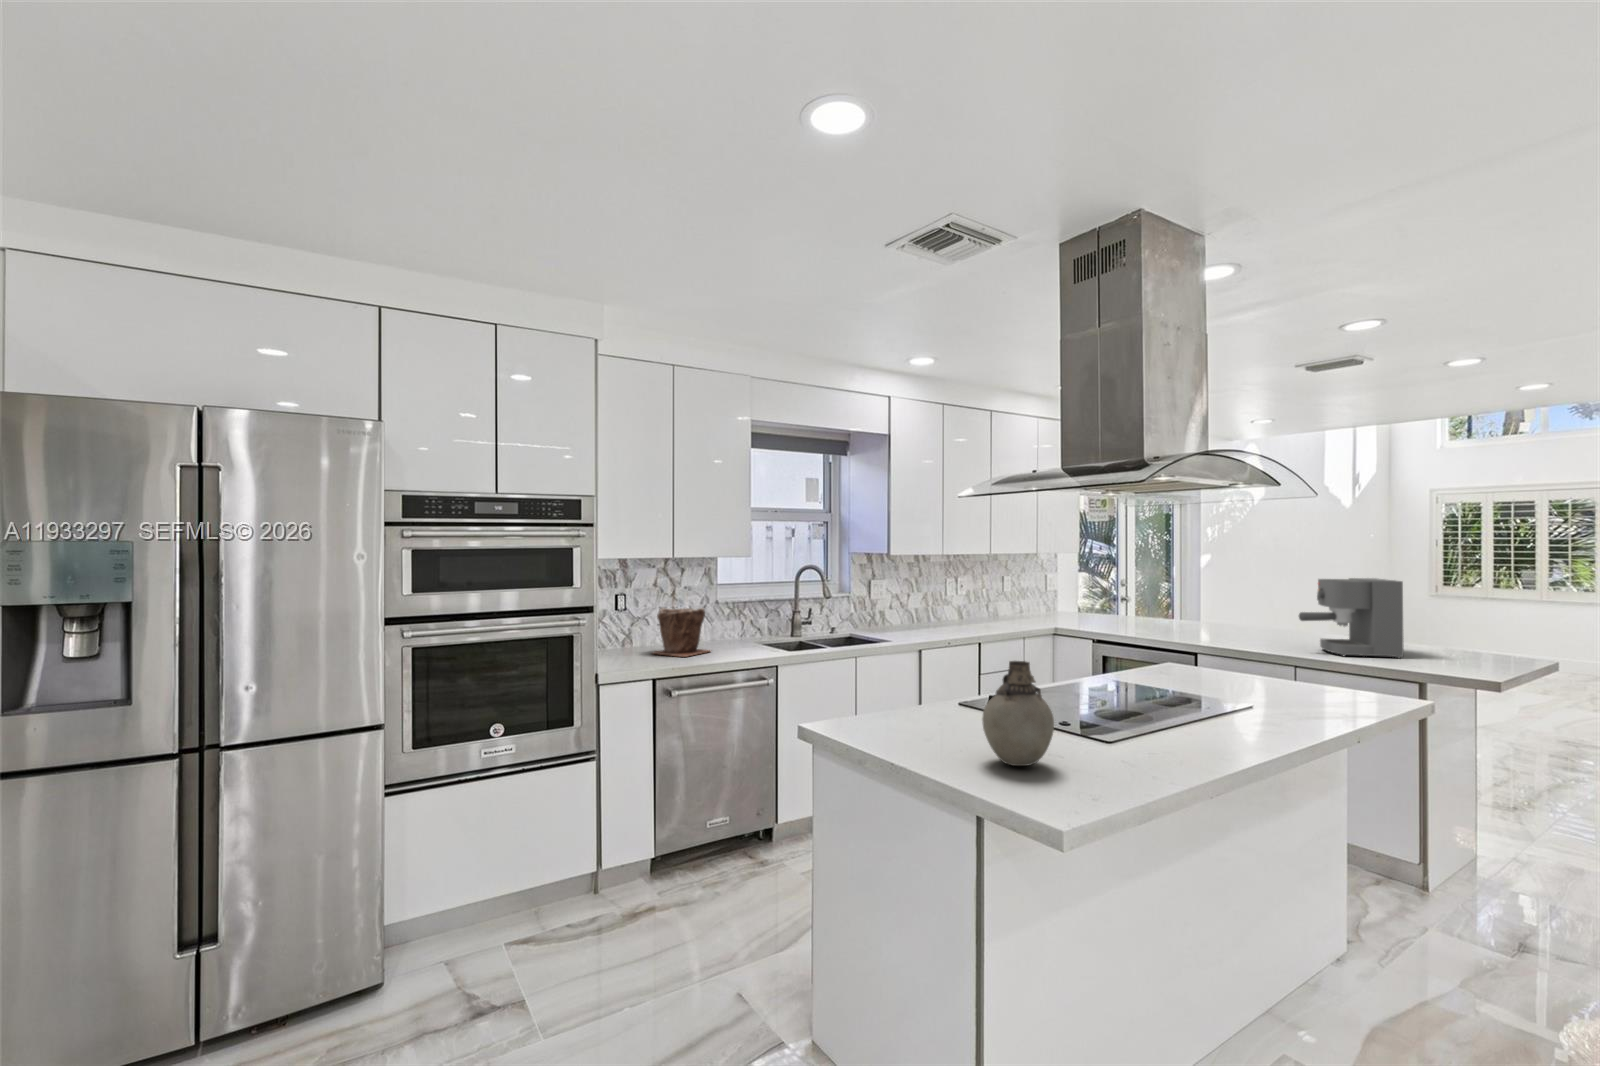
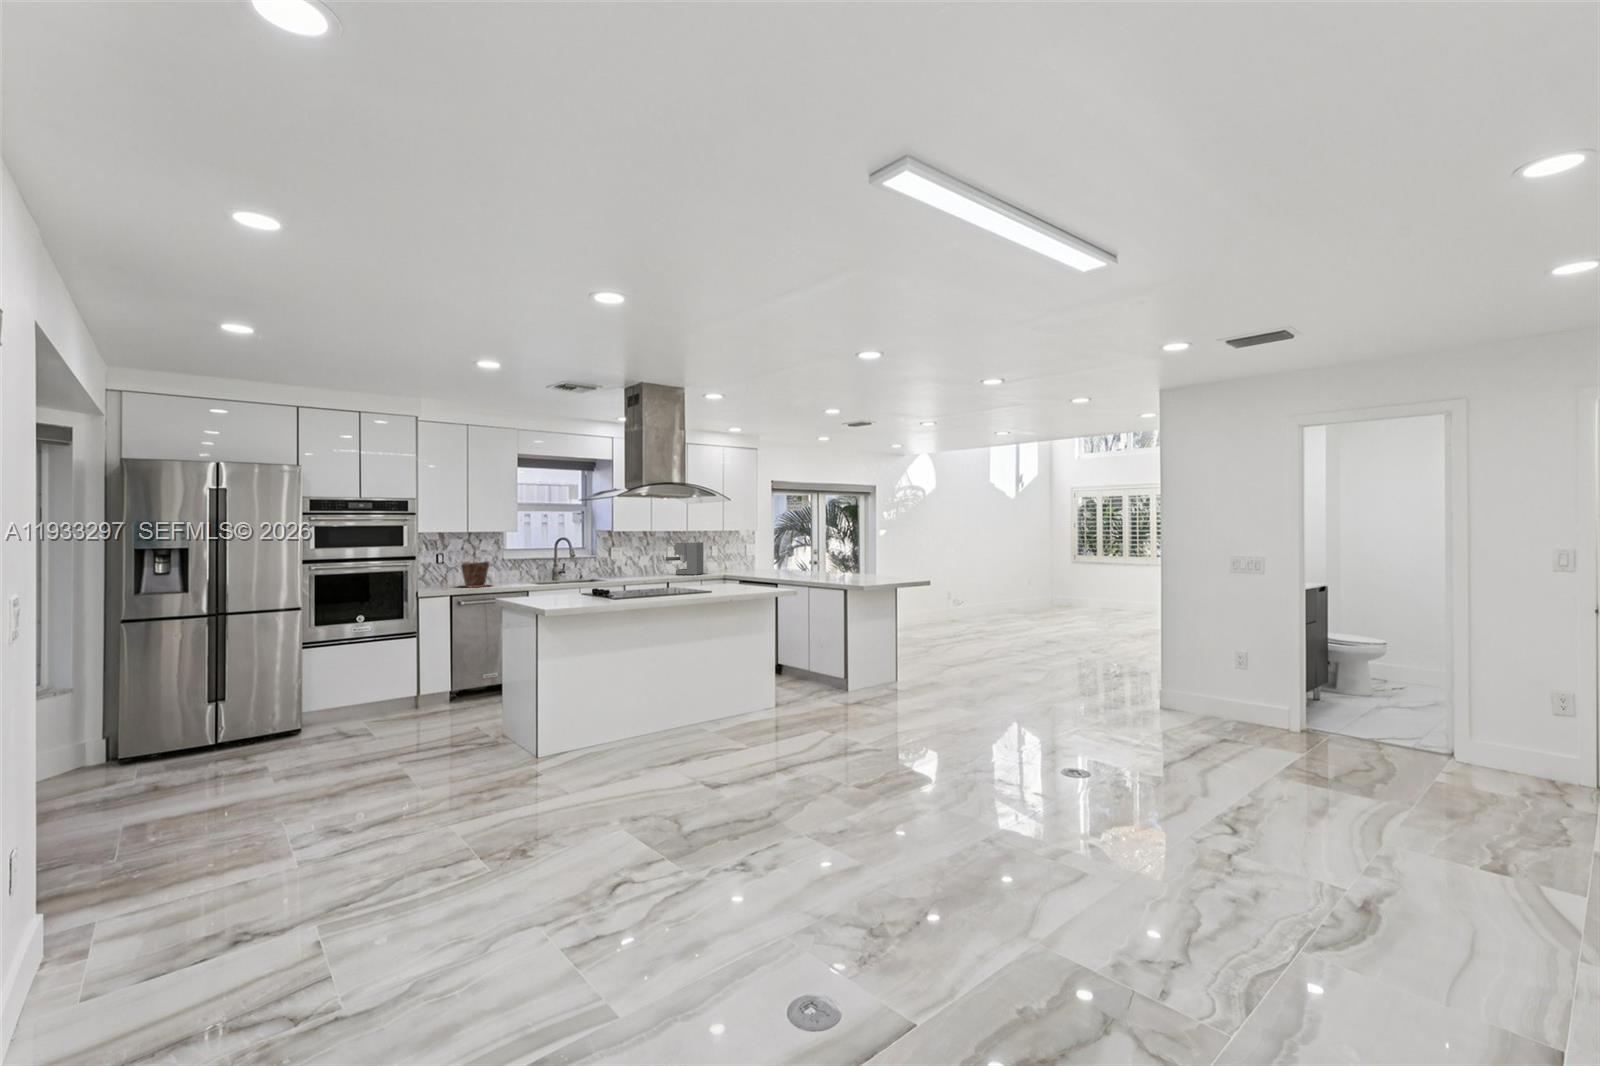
coffee maker: present [1299,578,1404,658] -> present [666,542,704,575]
vase: present [982,661,1054,766] -> none [551,568,578,607]

